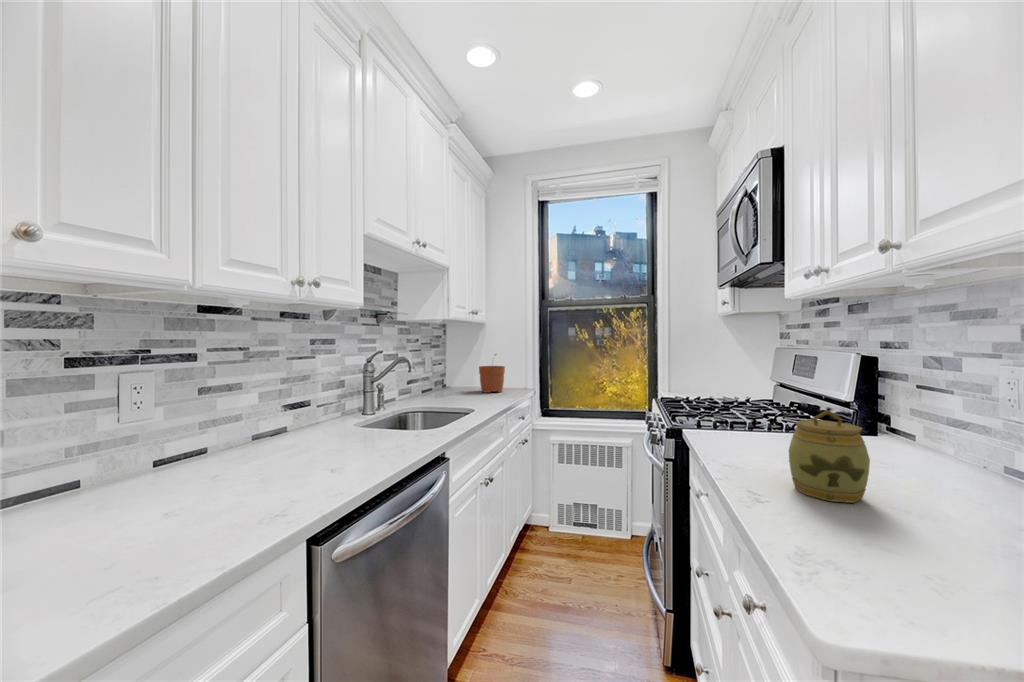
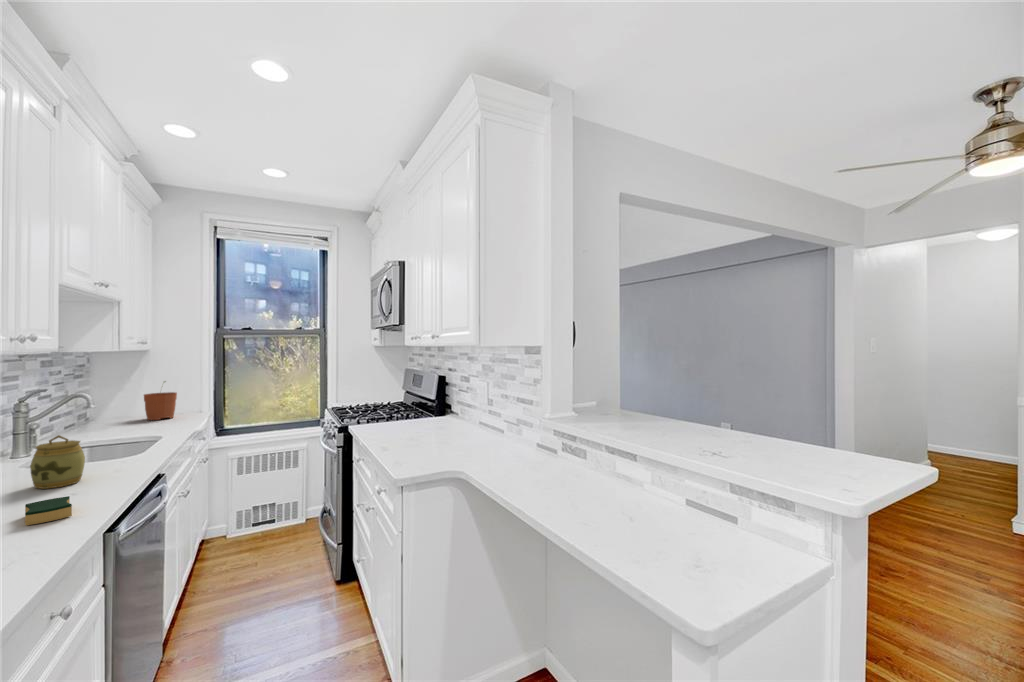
jar: present [789,410,870,503] -> present [30,435,85,489]
sponge: none [242,476,306,511] -> present [25,496,72,525]

